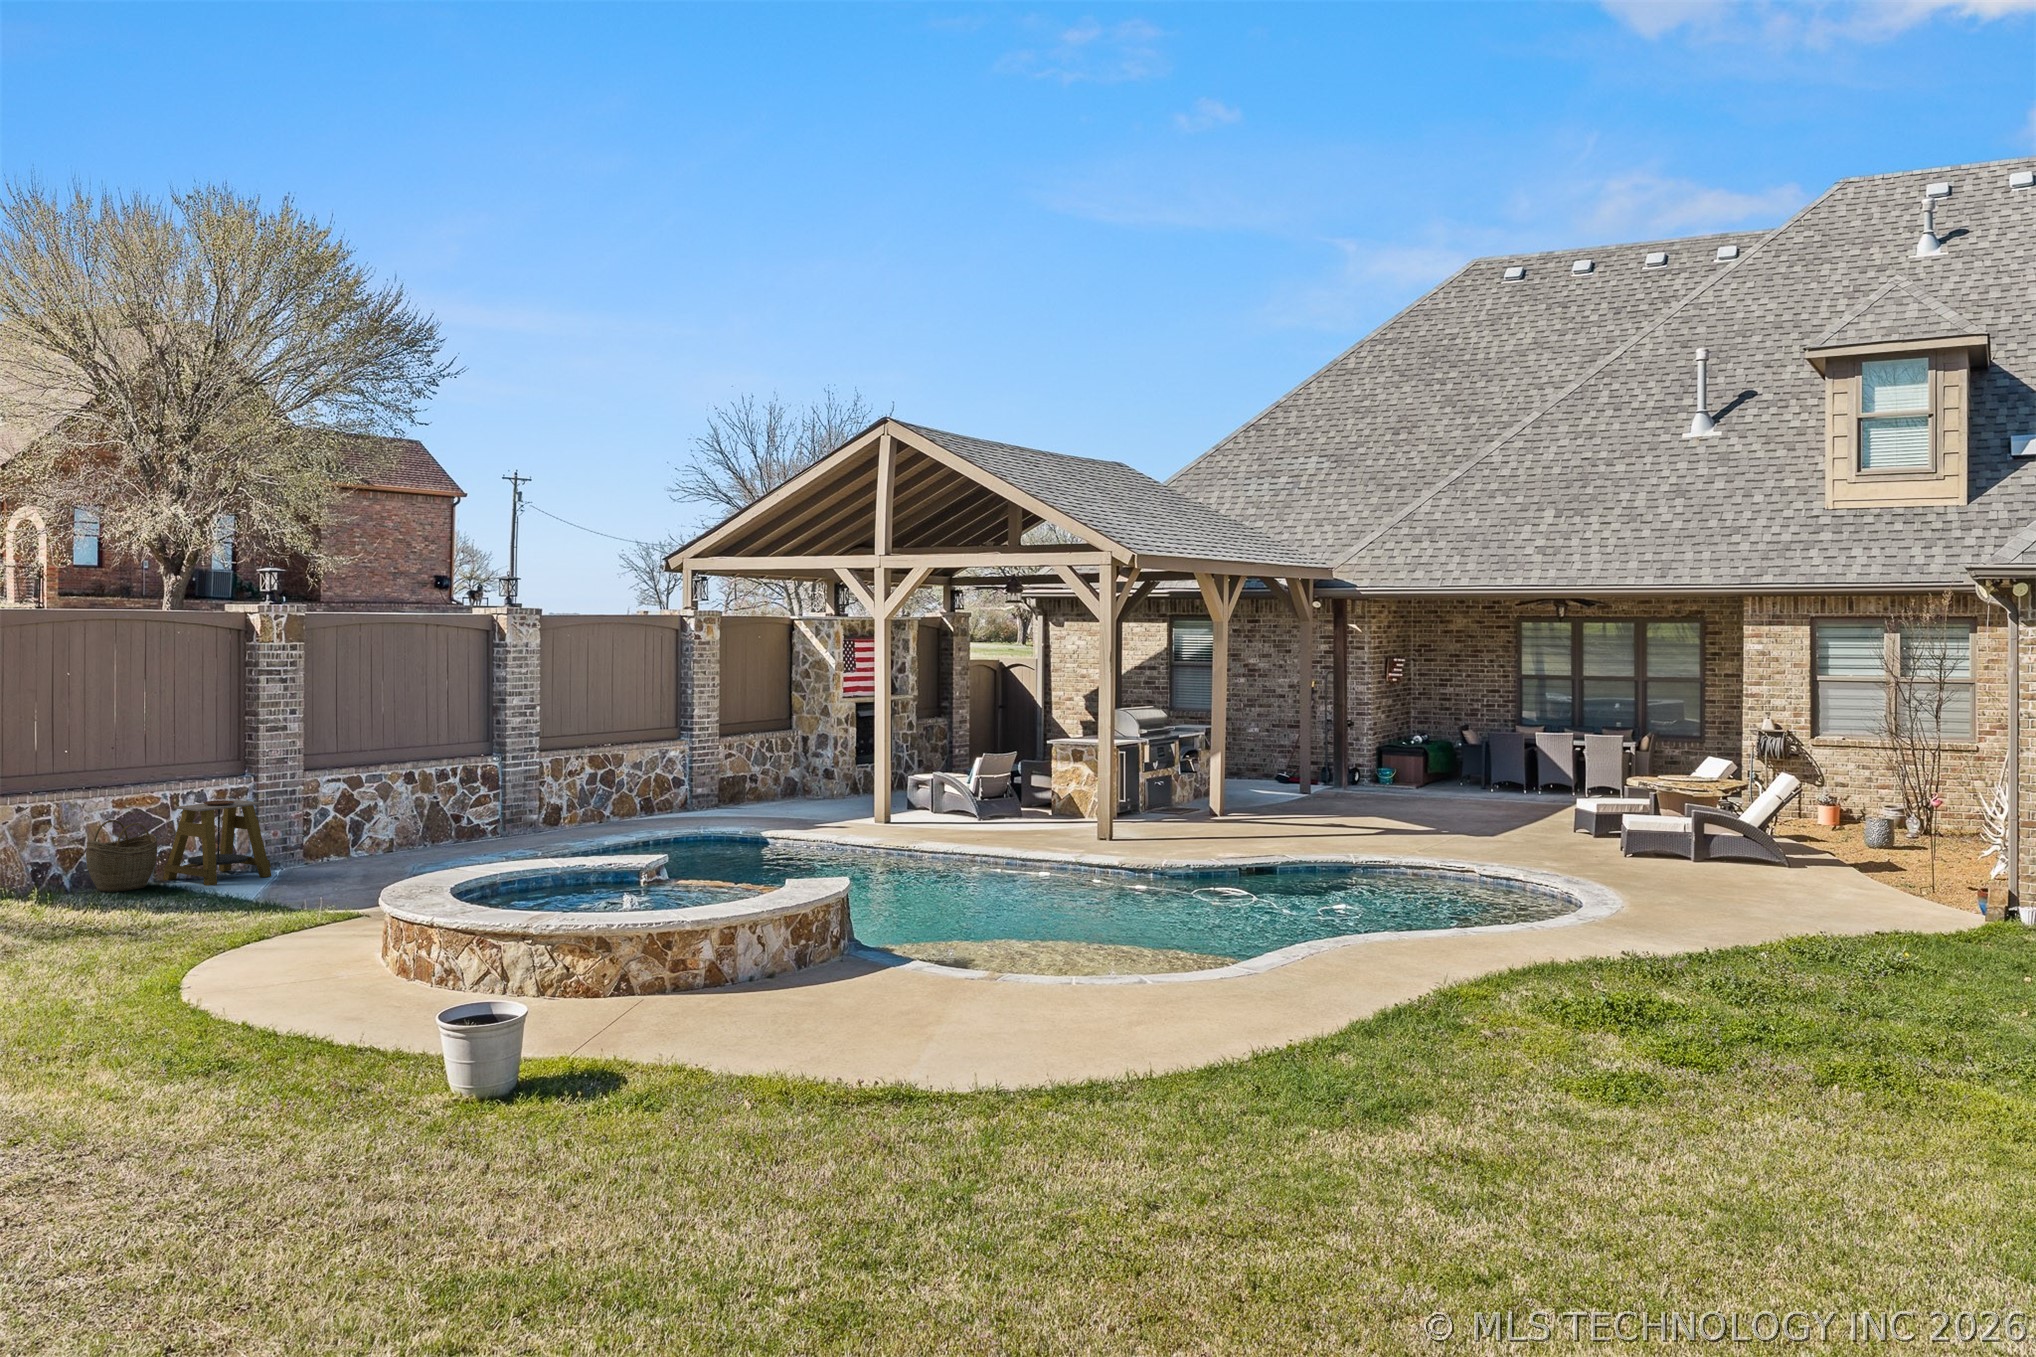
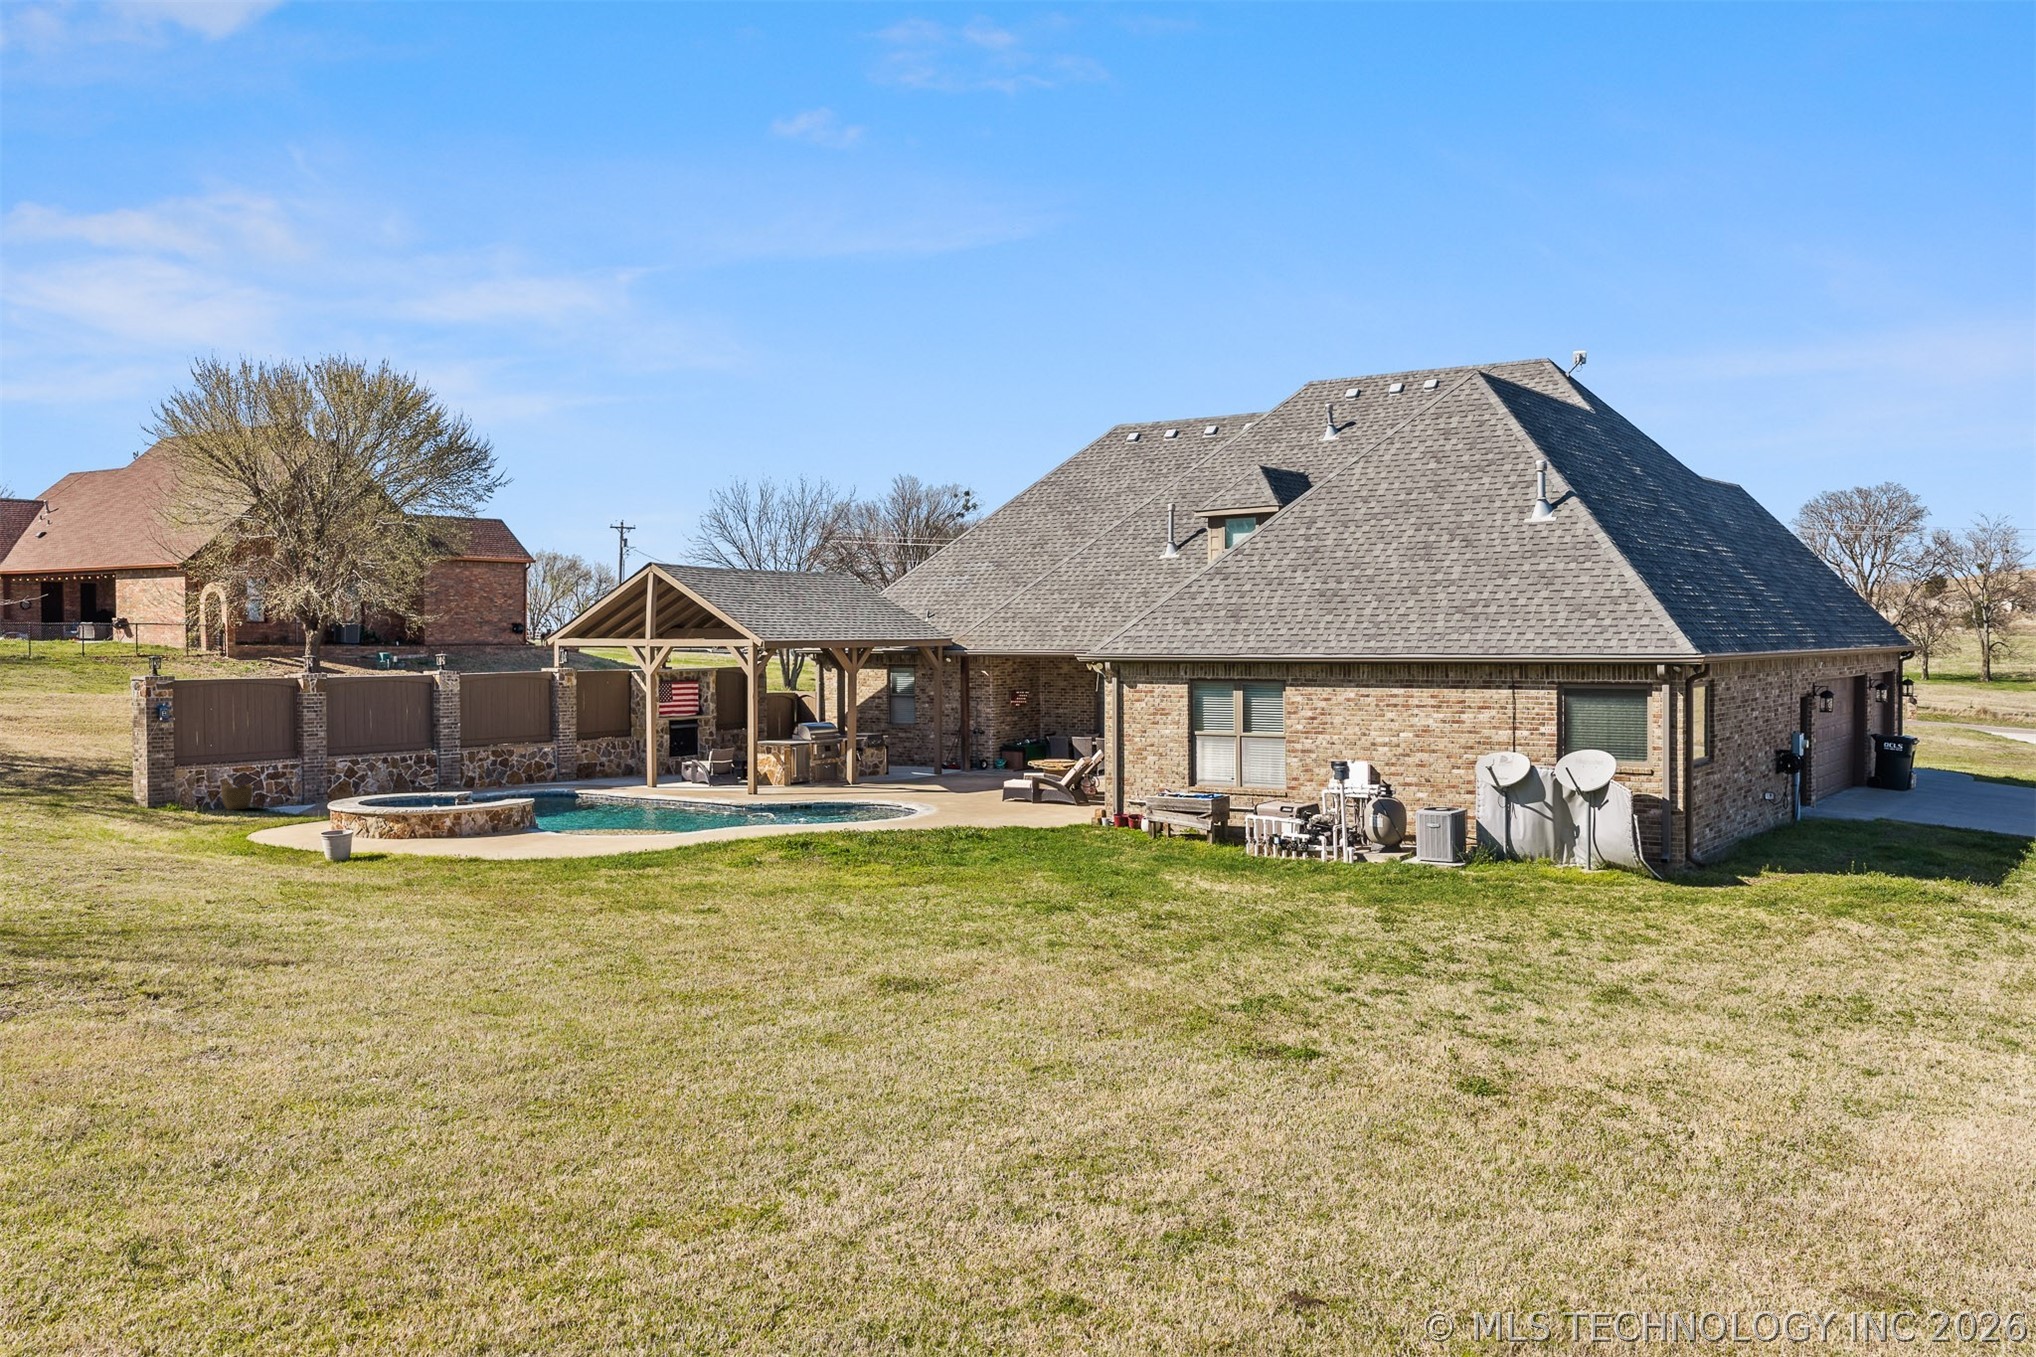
side table: present [163,800,272,886] -> none [257,769,308,809]

